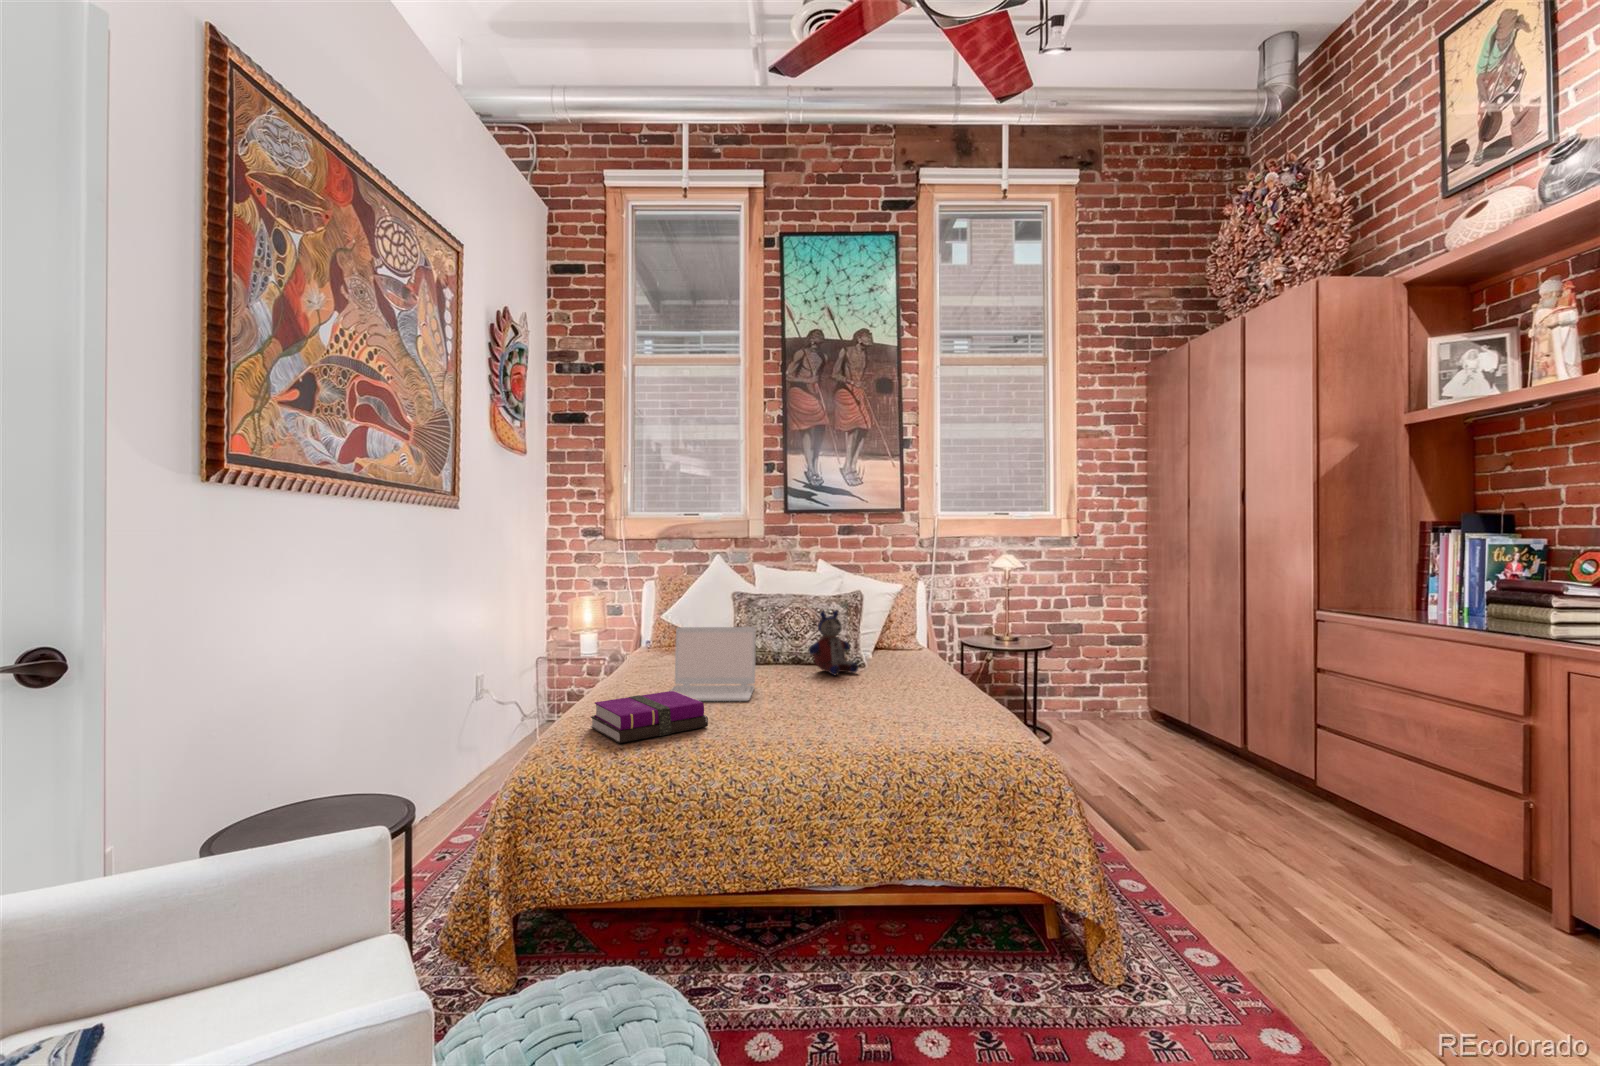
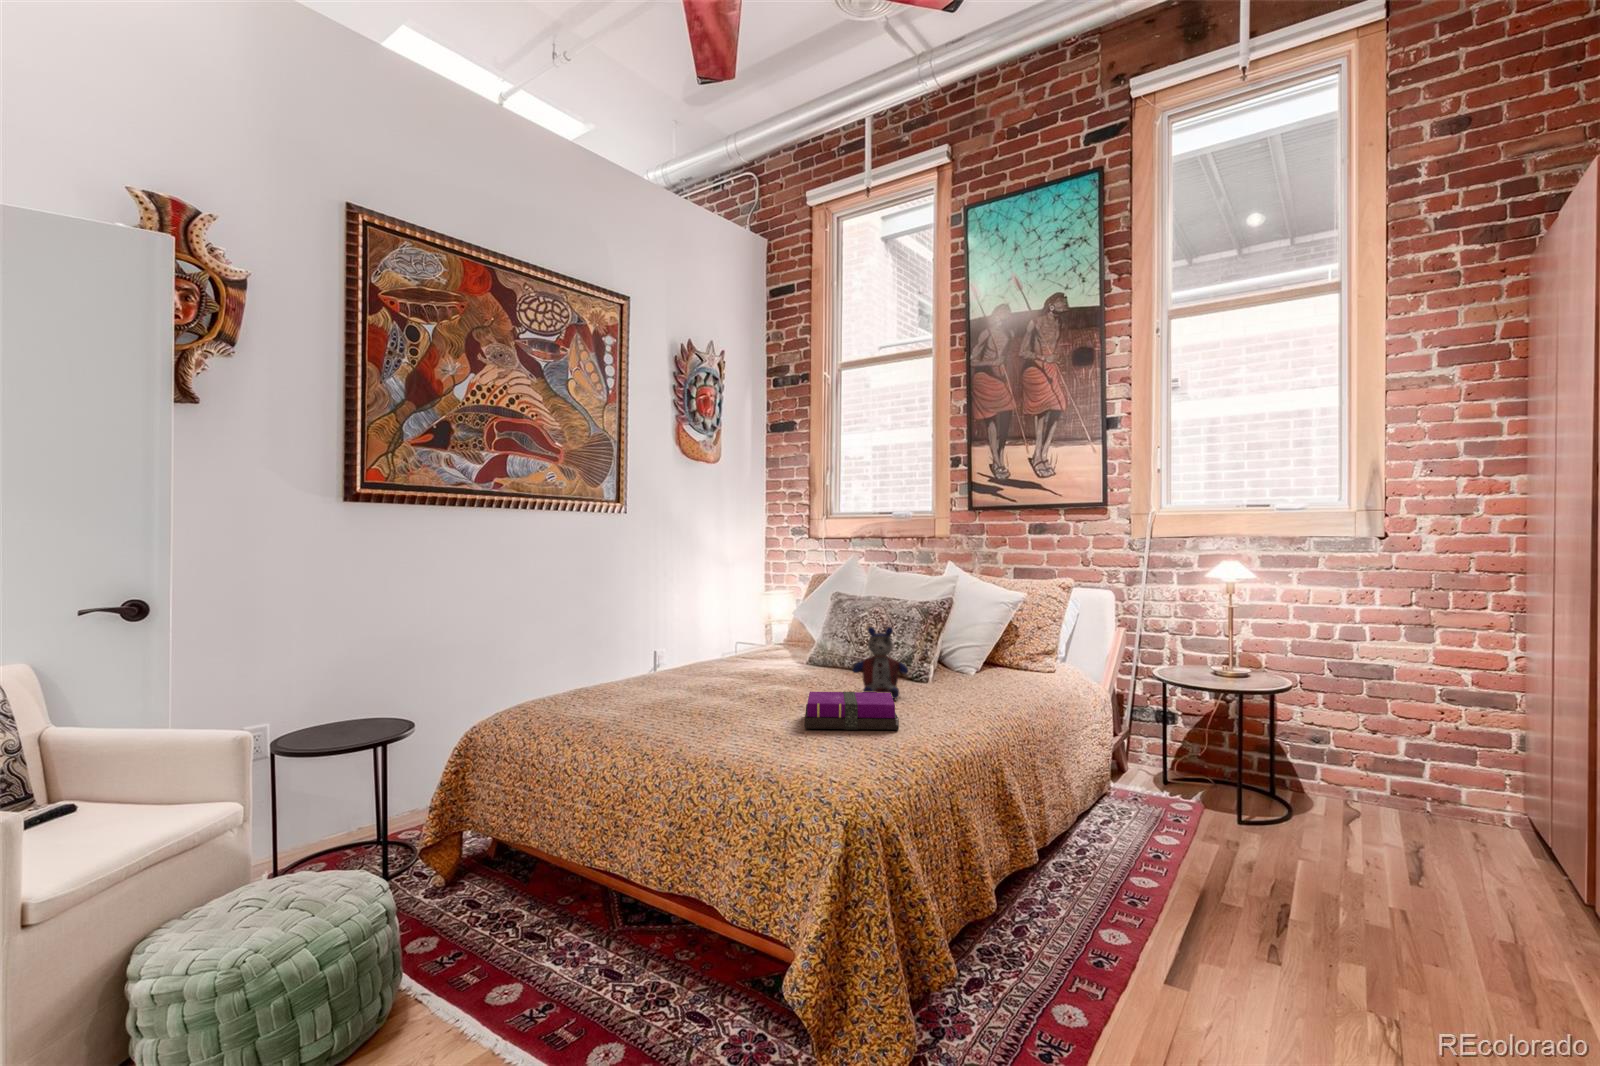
laptop: present [671,627,756,701] -> none [669,630,775,705]
notebook: present [591,691,708,743] -> present [805,691,899,730]

